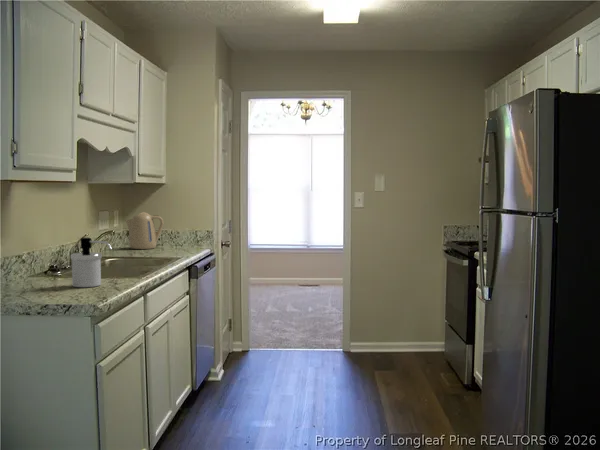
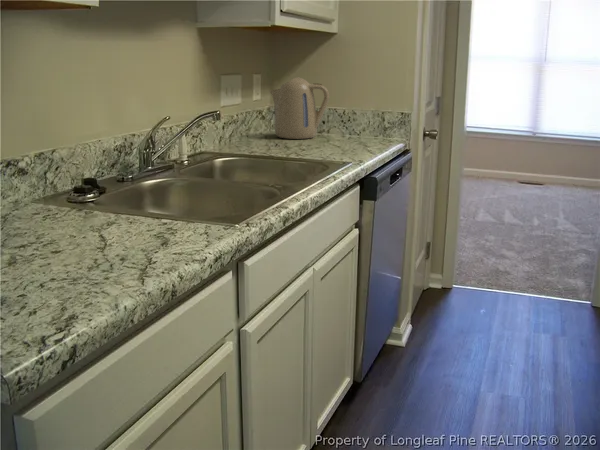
soap dispenser: present [71,238,112,287] -> none [54,137,136,256]

